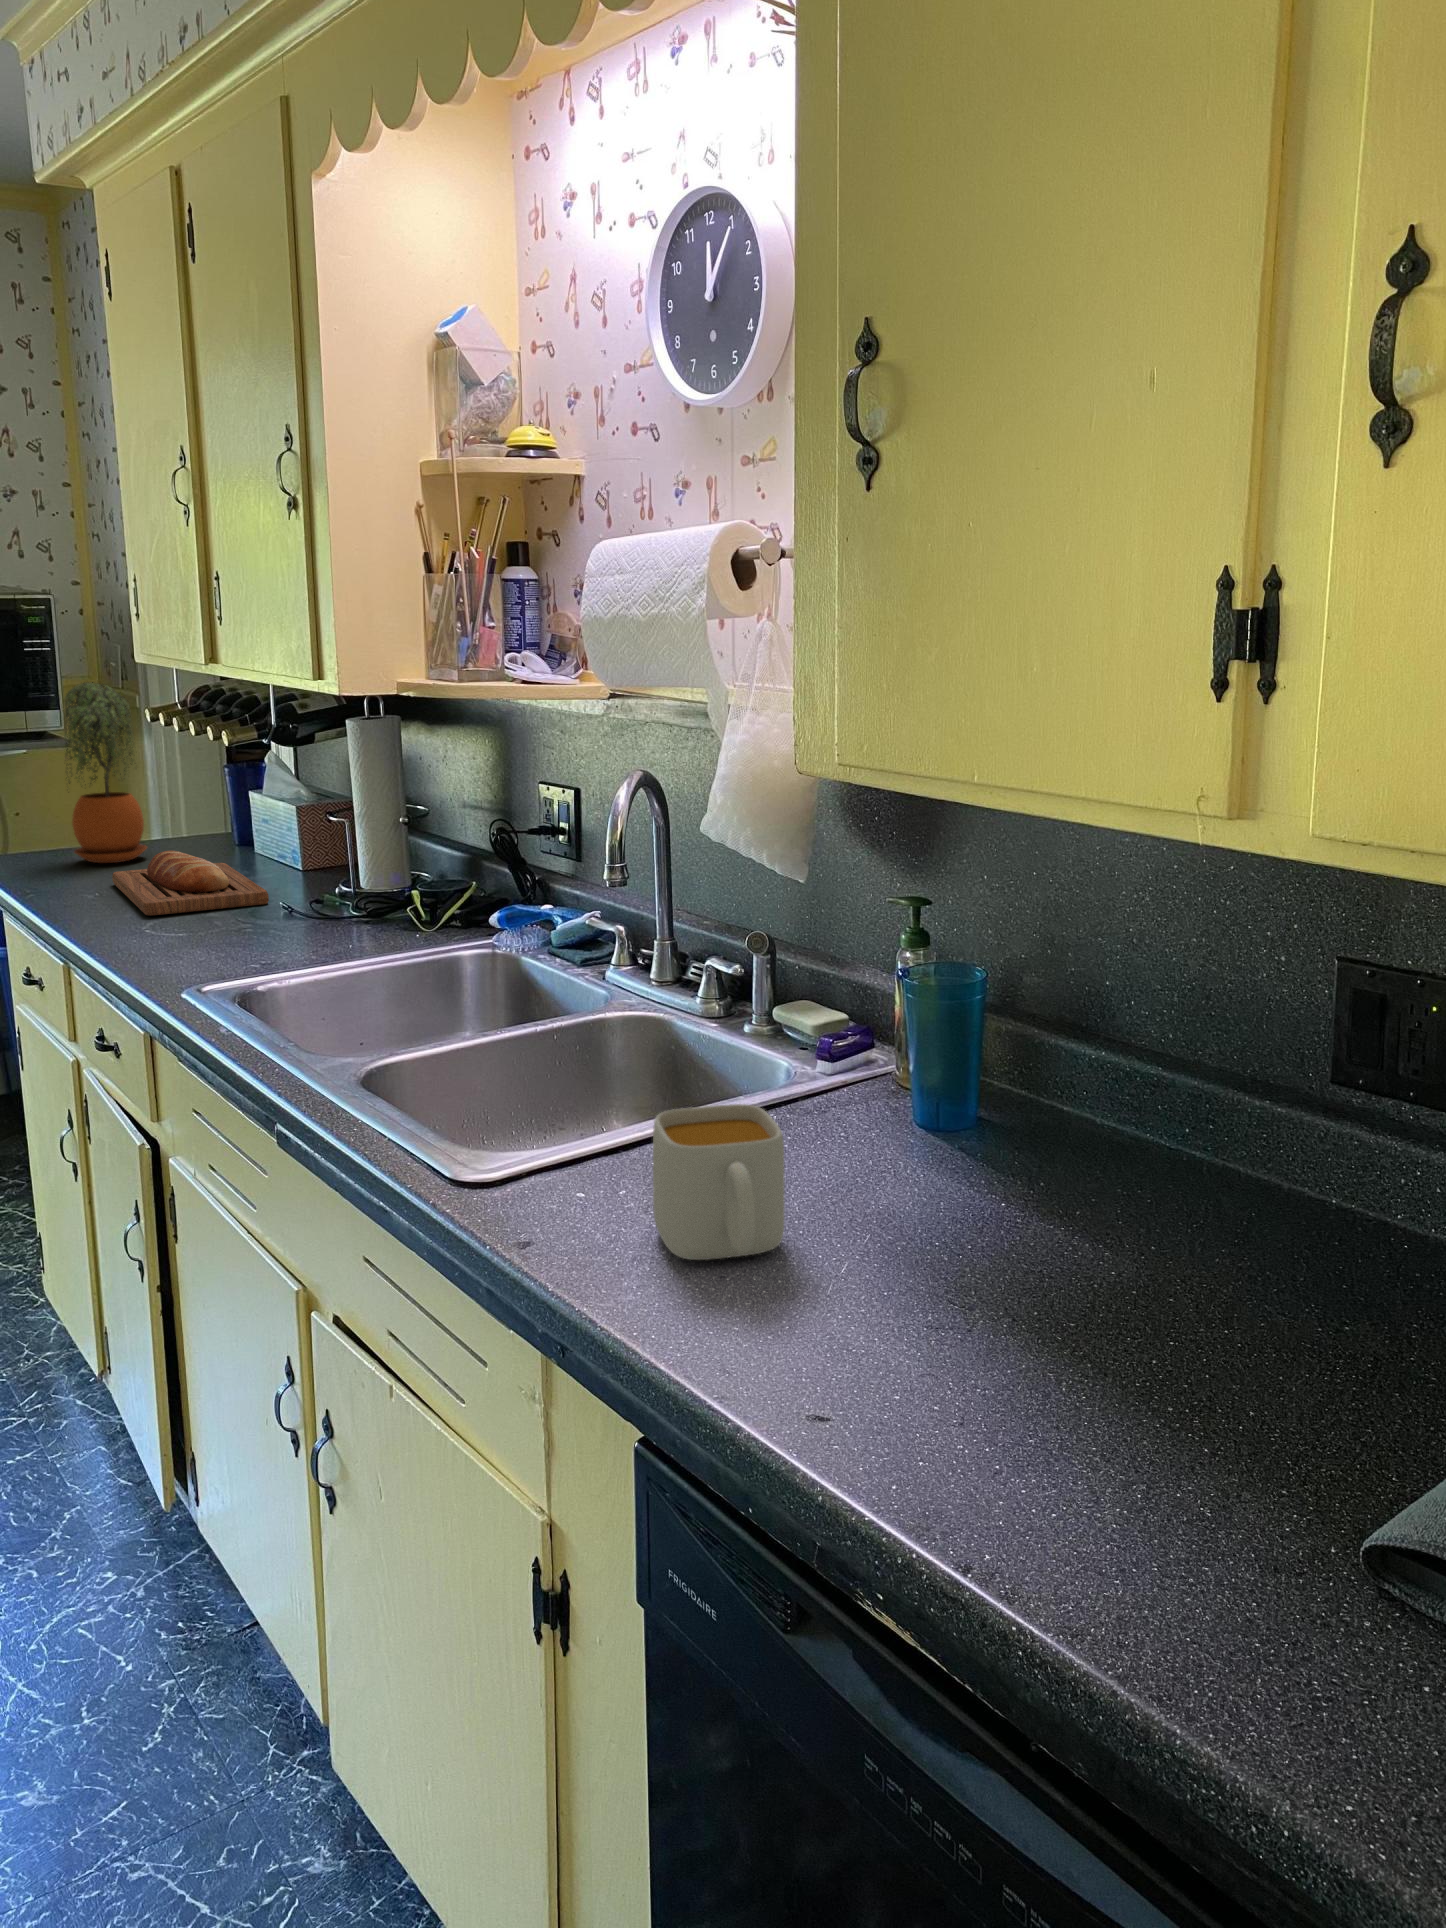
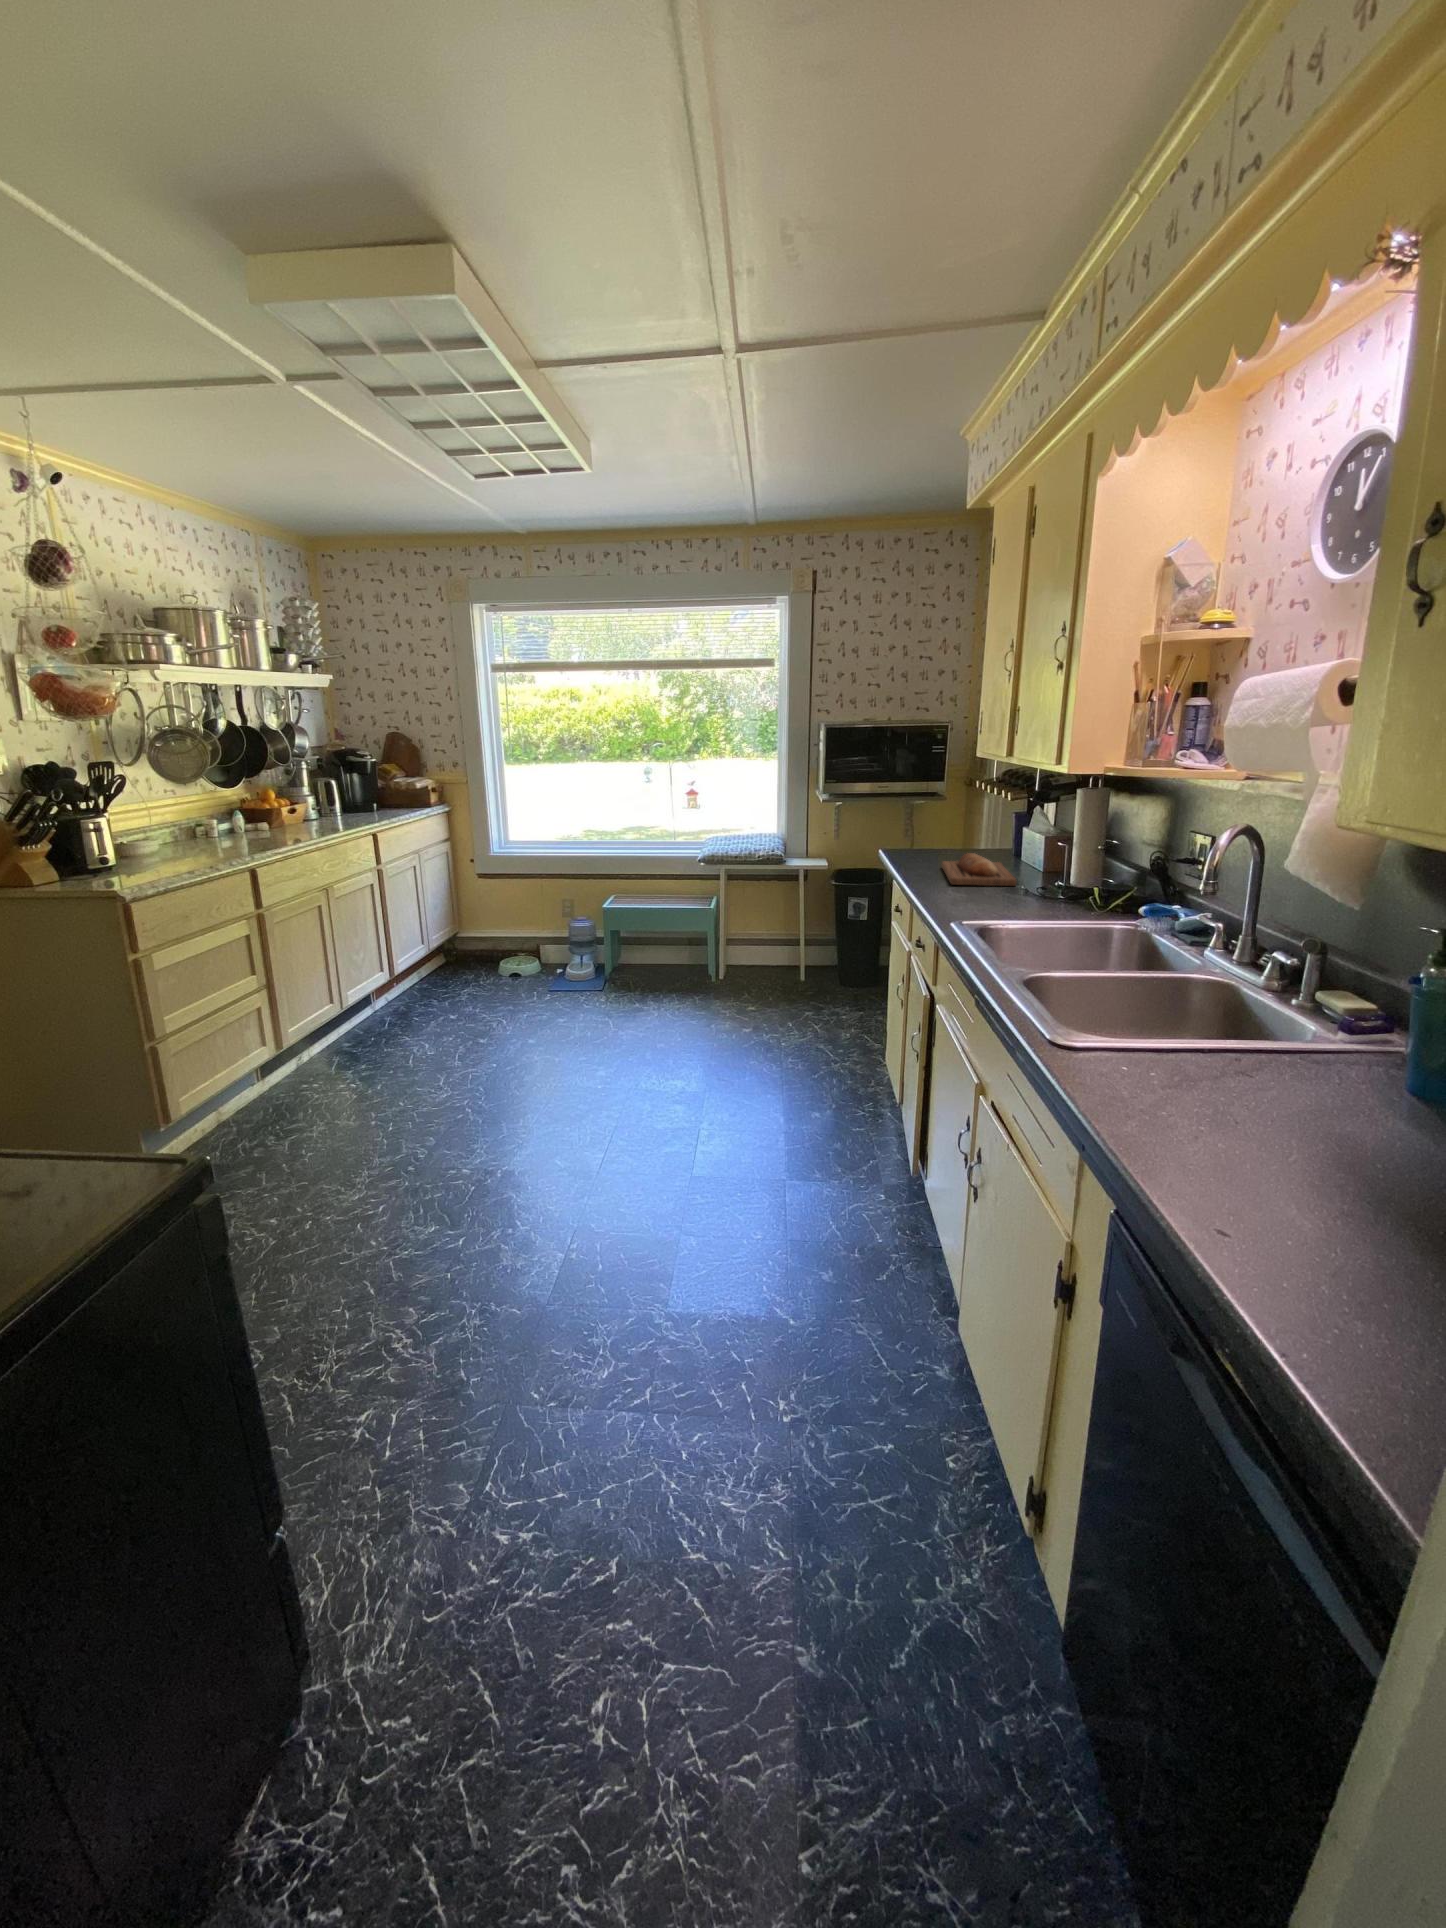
potted plant: present [65,682,147,863] -> none [928,763,968,857]
mug: present [653,1104,784,1260] -> none [1164,1030,1260,1130]

